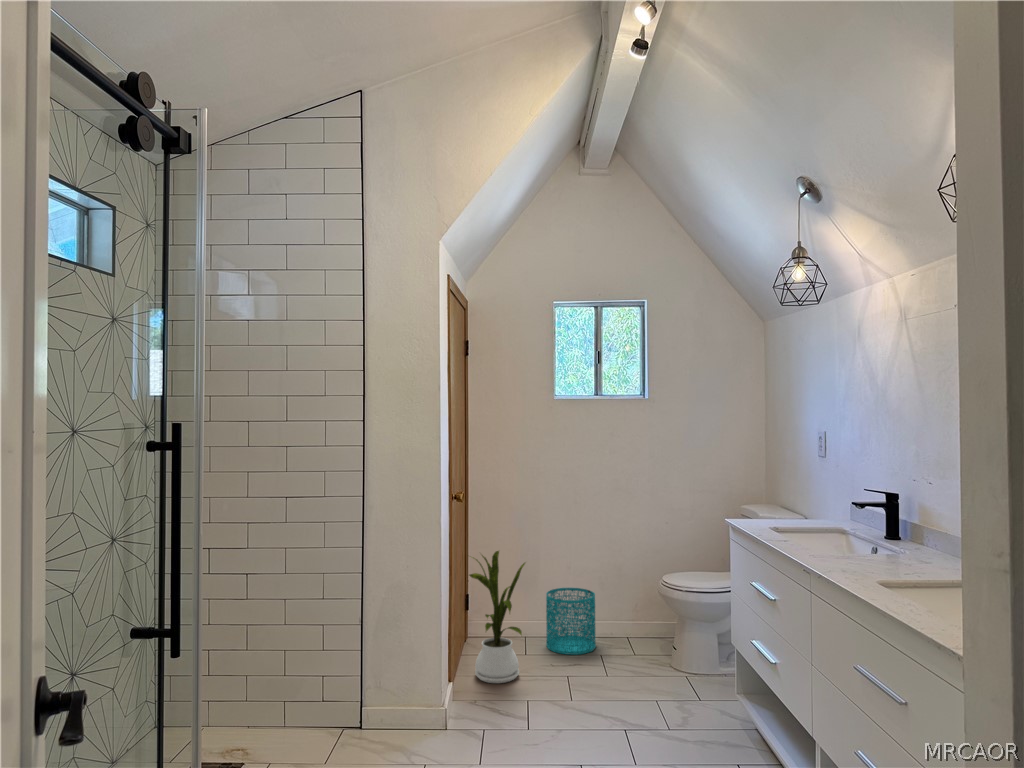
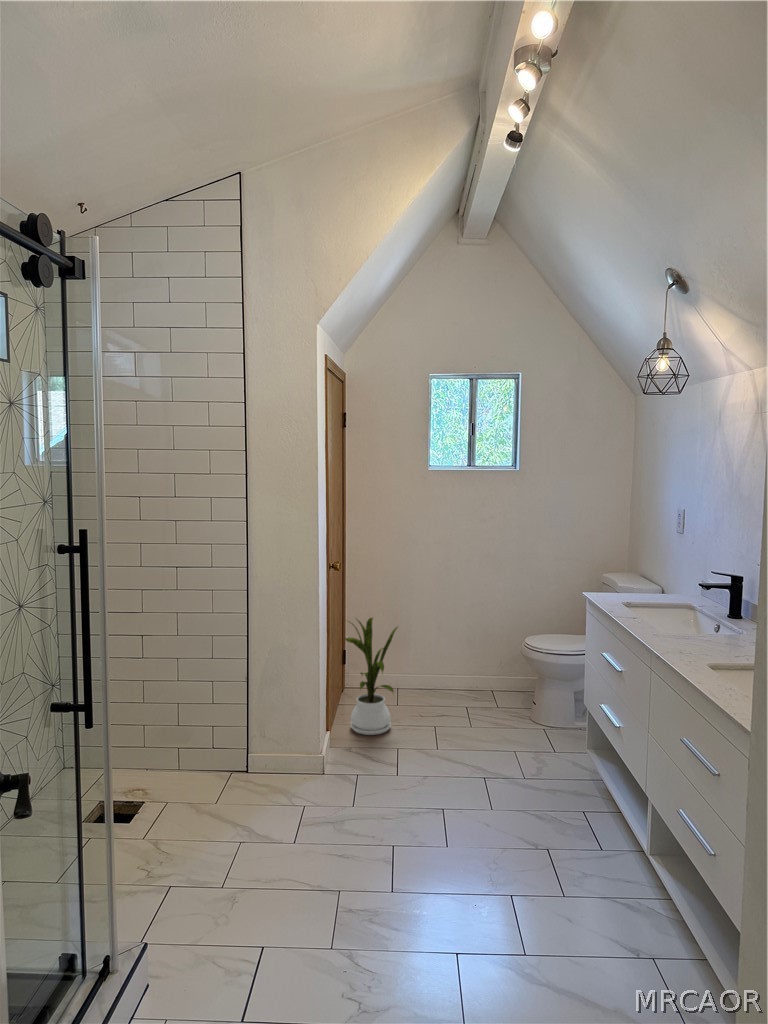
wastebasket: present [546,588,596,655] -> none [417,647,464,709]

